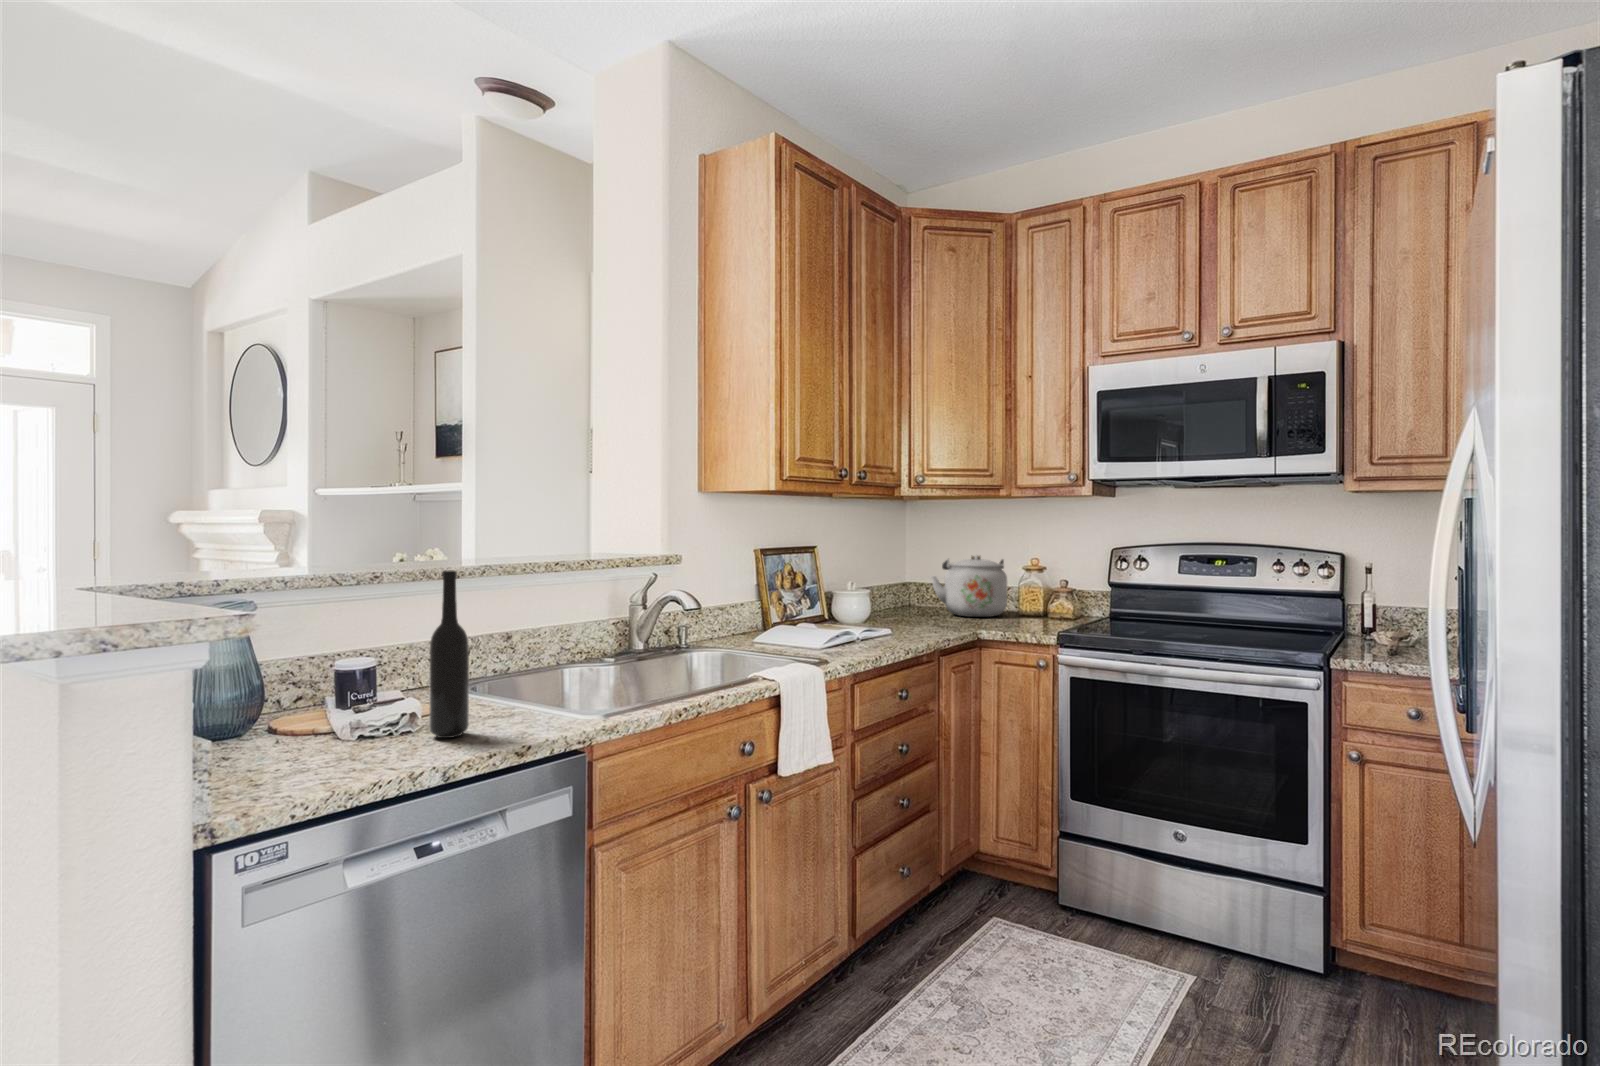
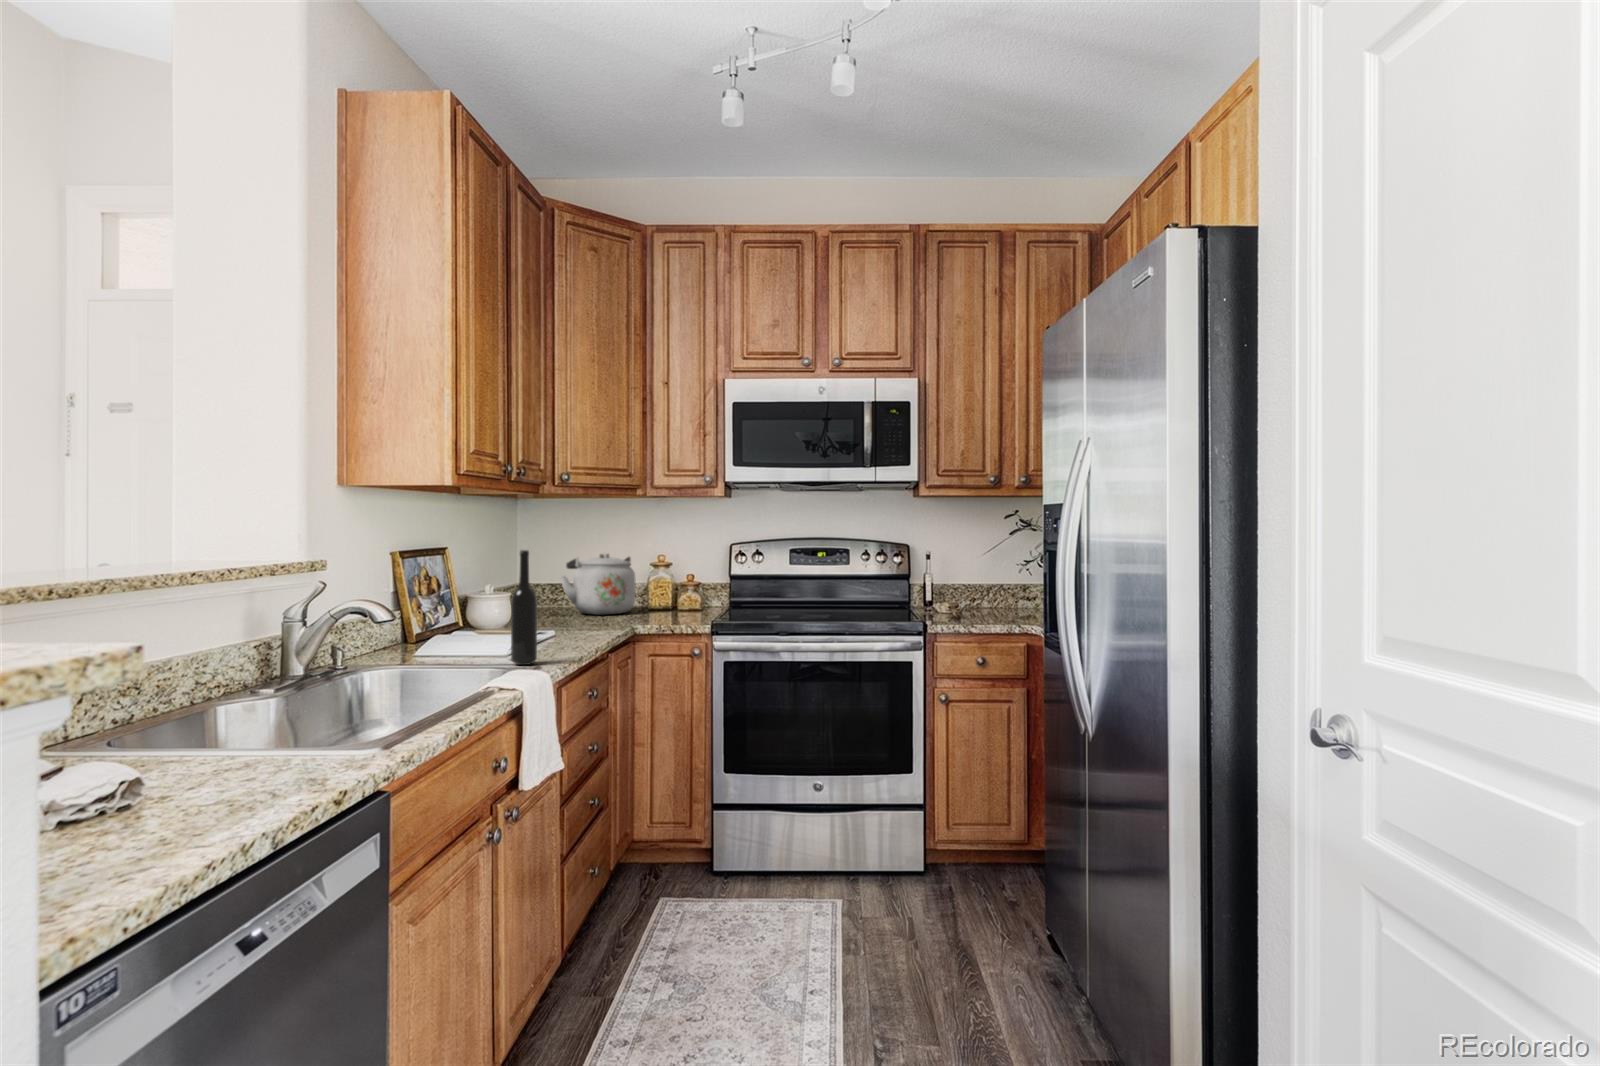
bottle: present [429,571,469,738] -> present [511,550,537,665]

